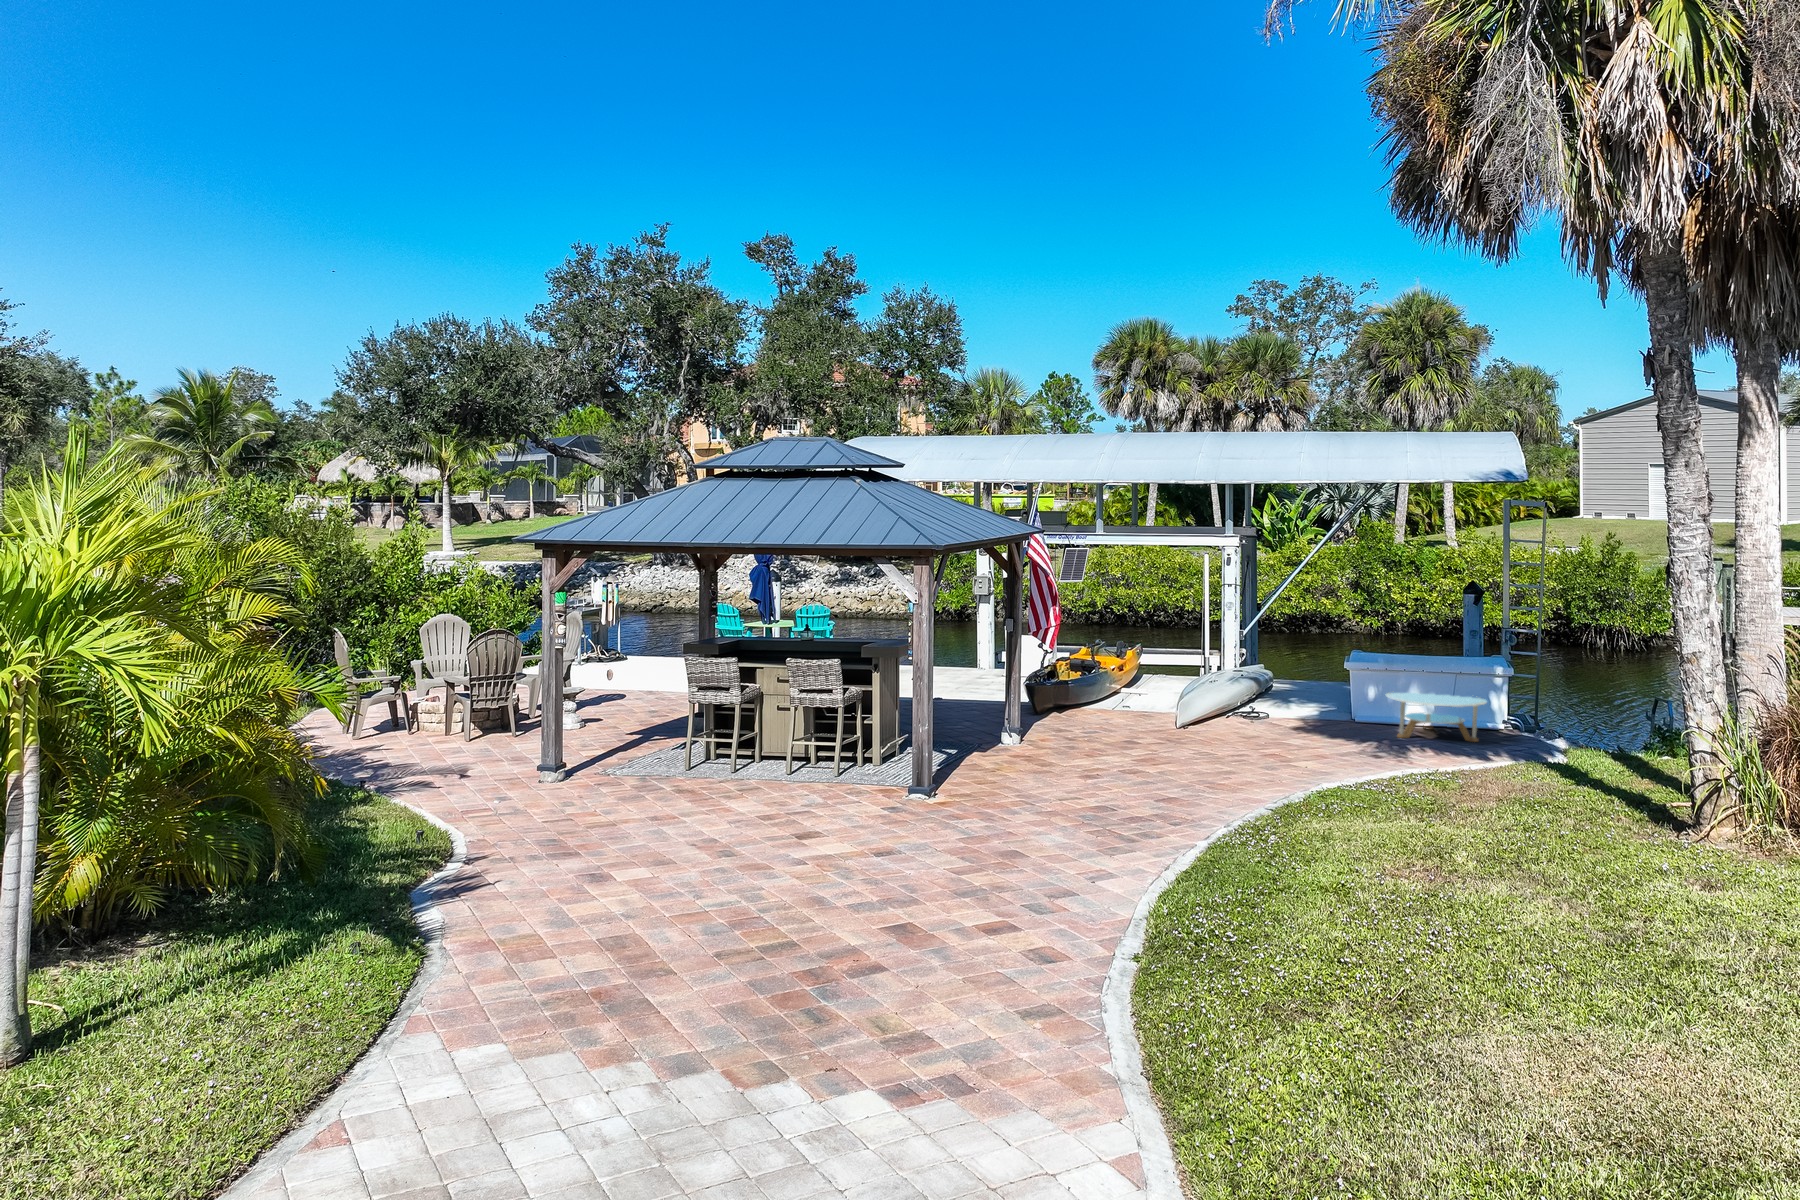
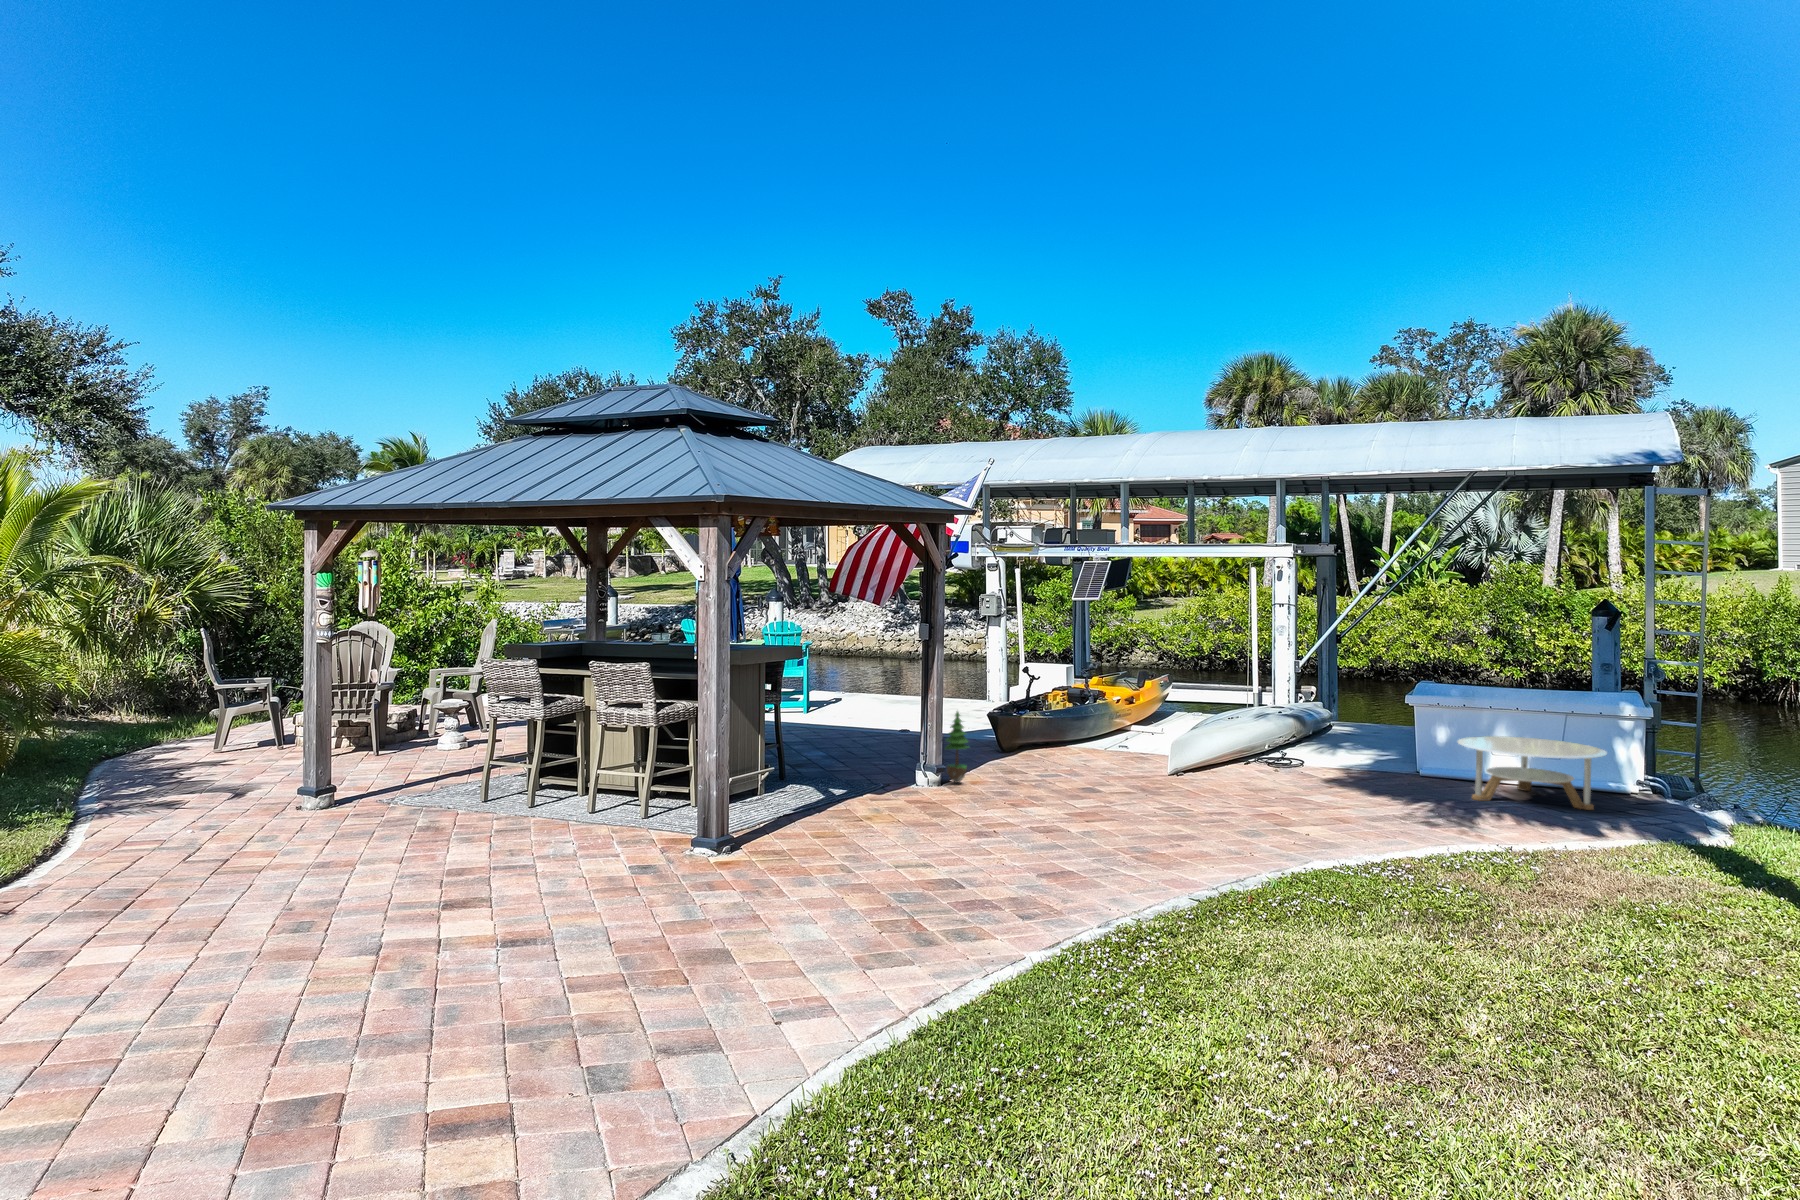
potted tree: none [1017,683,1038,741] -> present [945,712,969,783]

